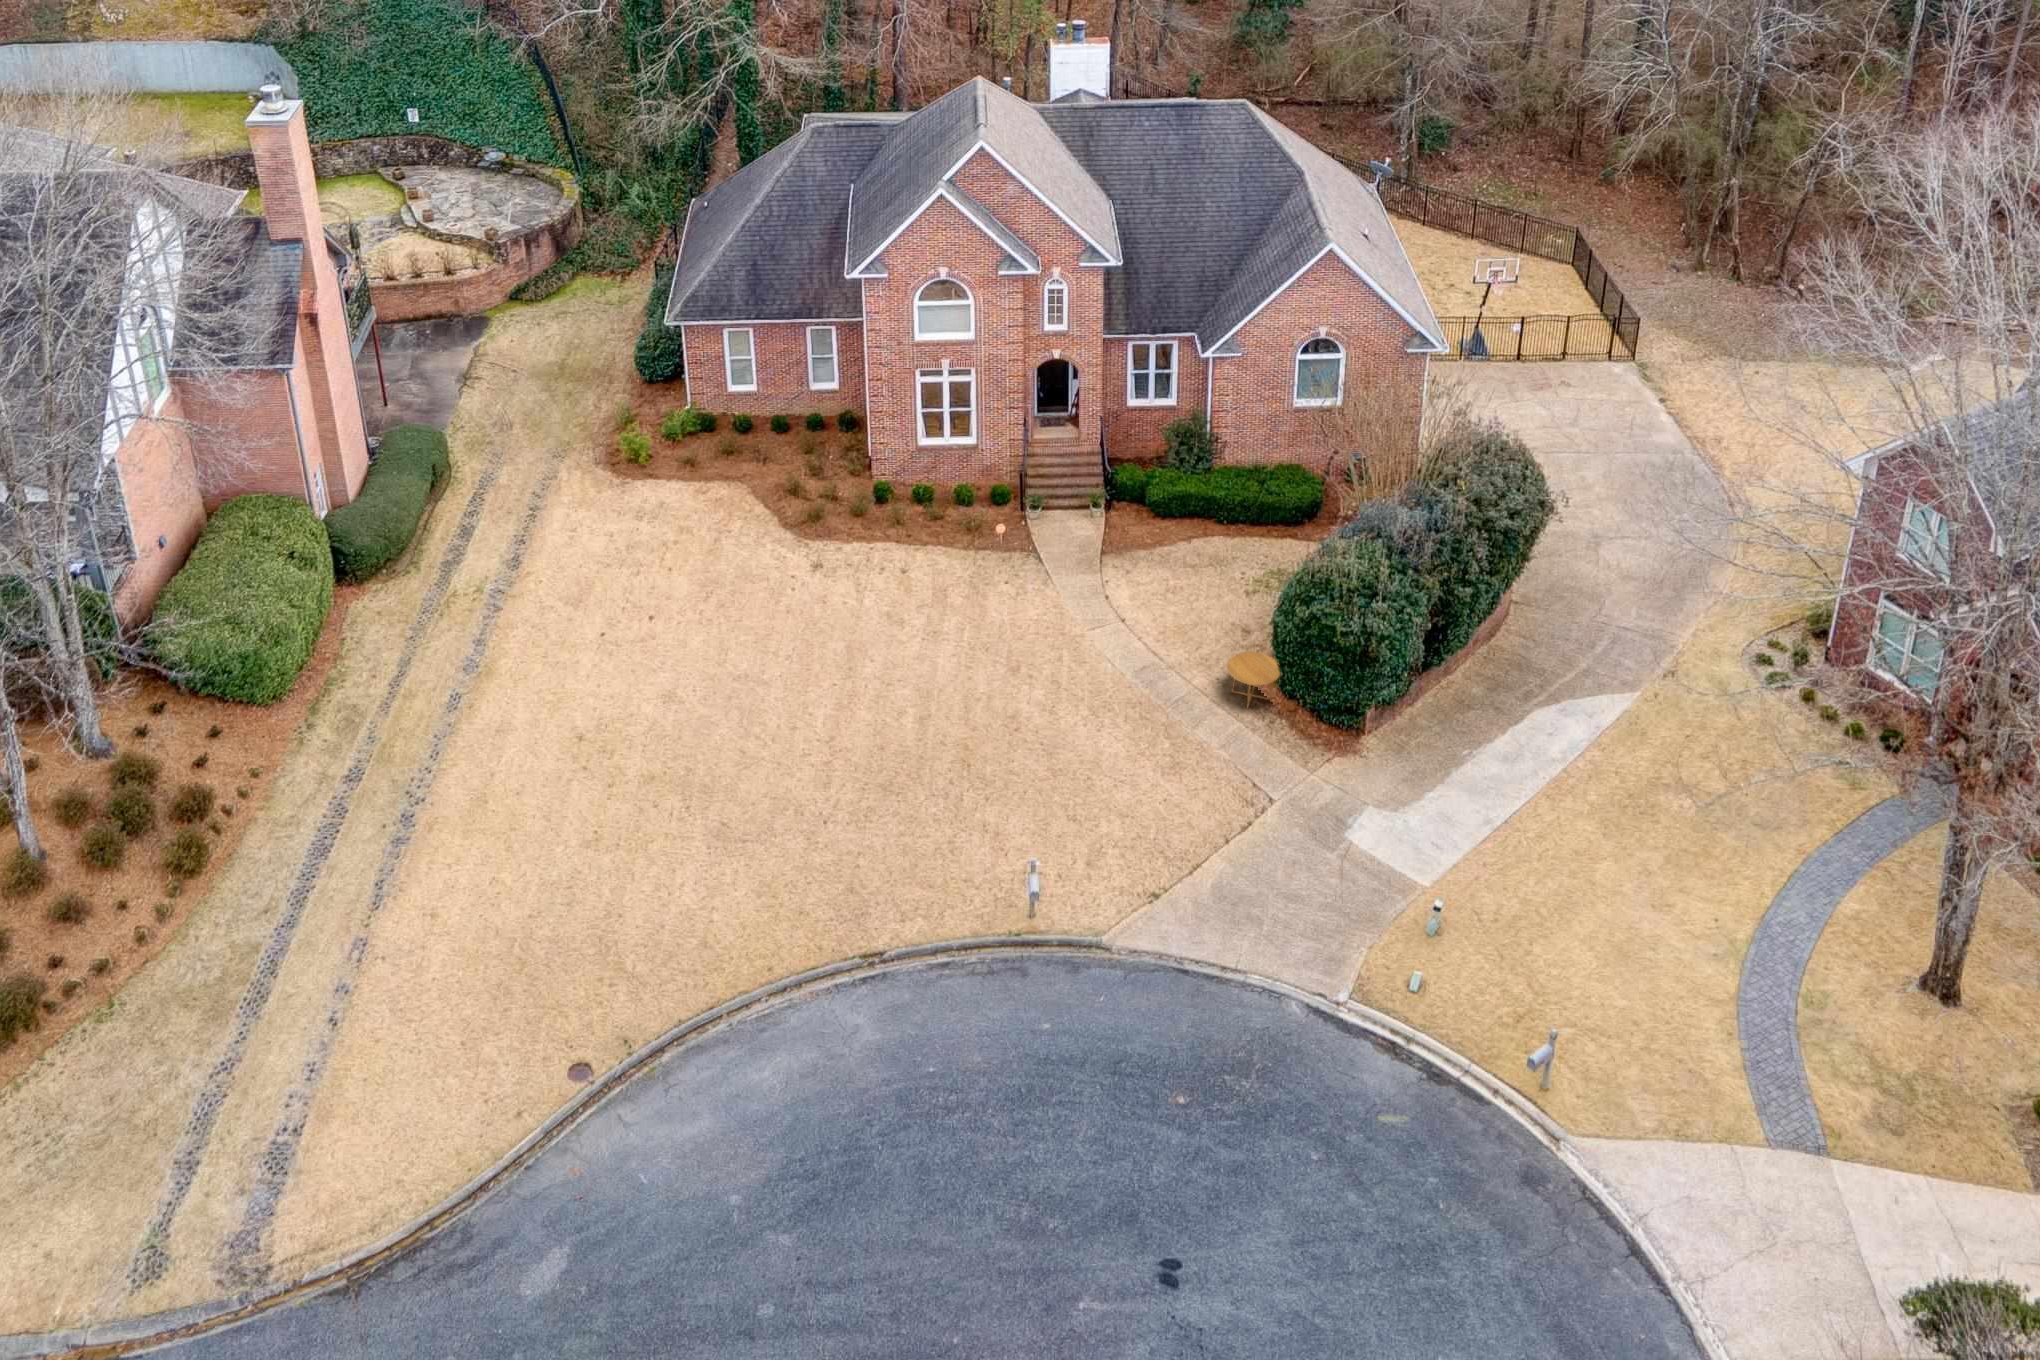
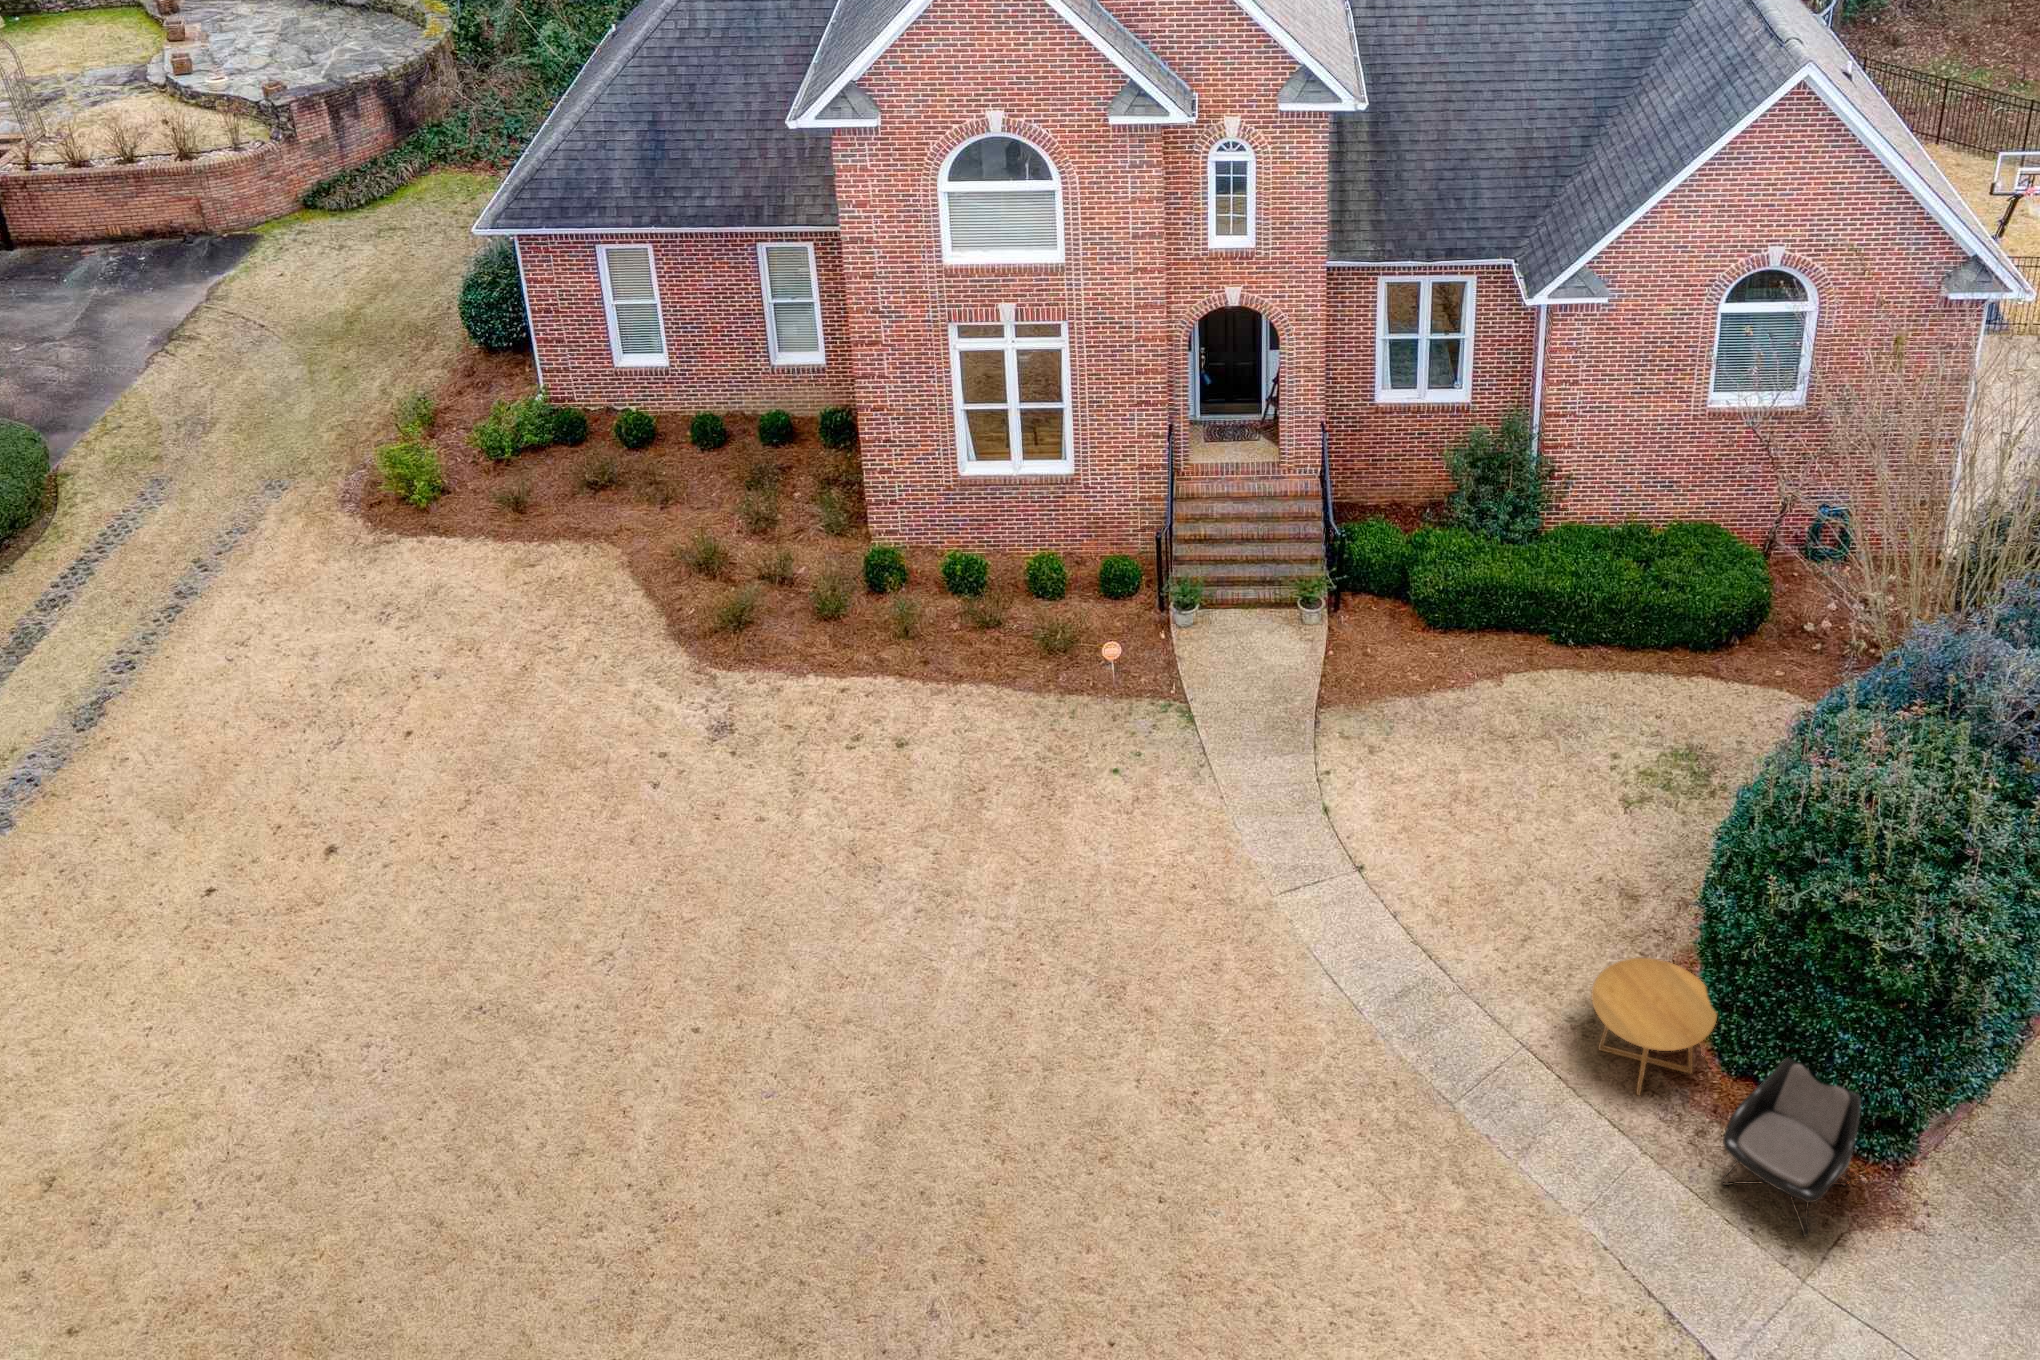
lounge chair: none [1280,684,1337,756] -> present [1721,1058,1861,1237]

